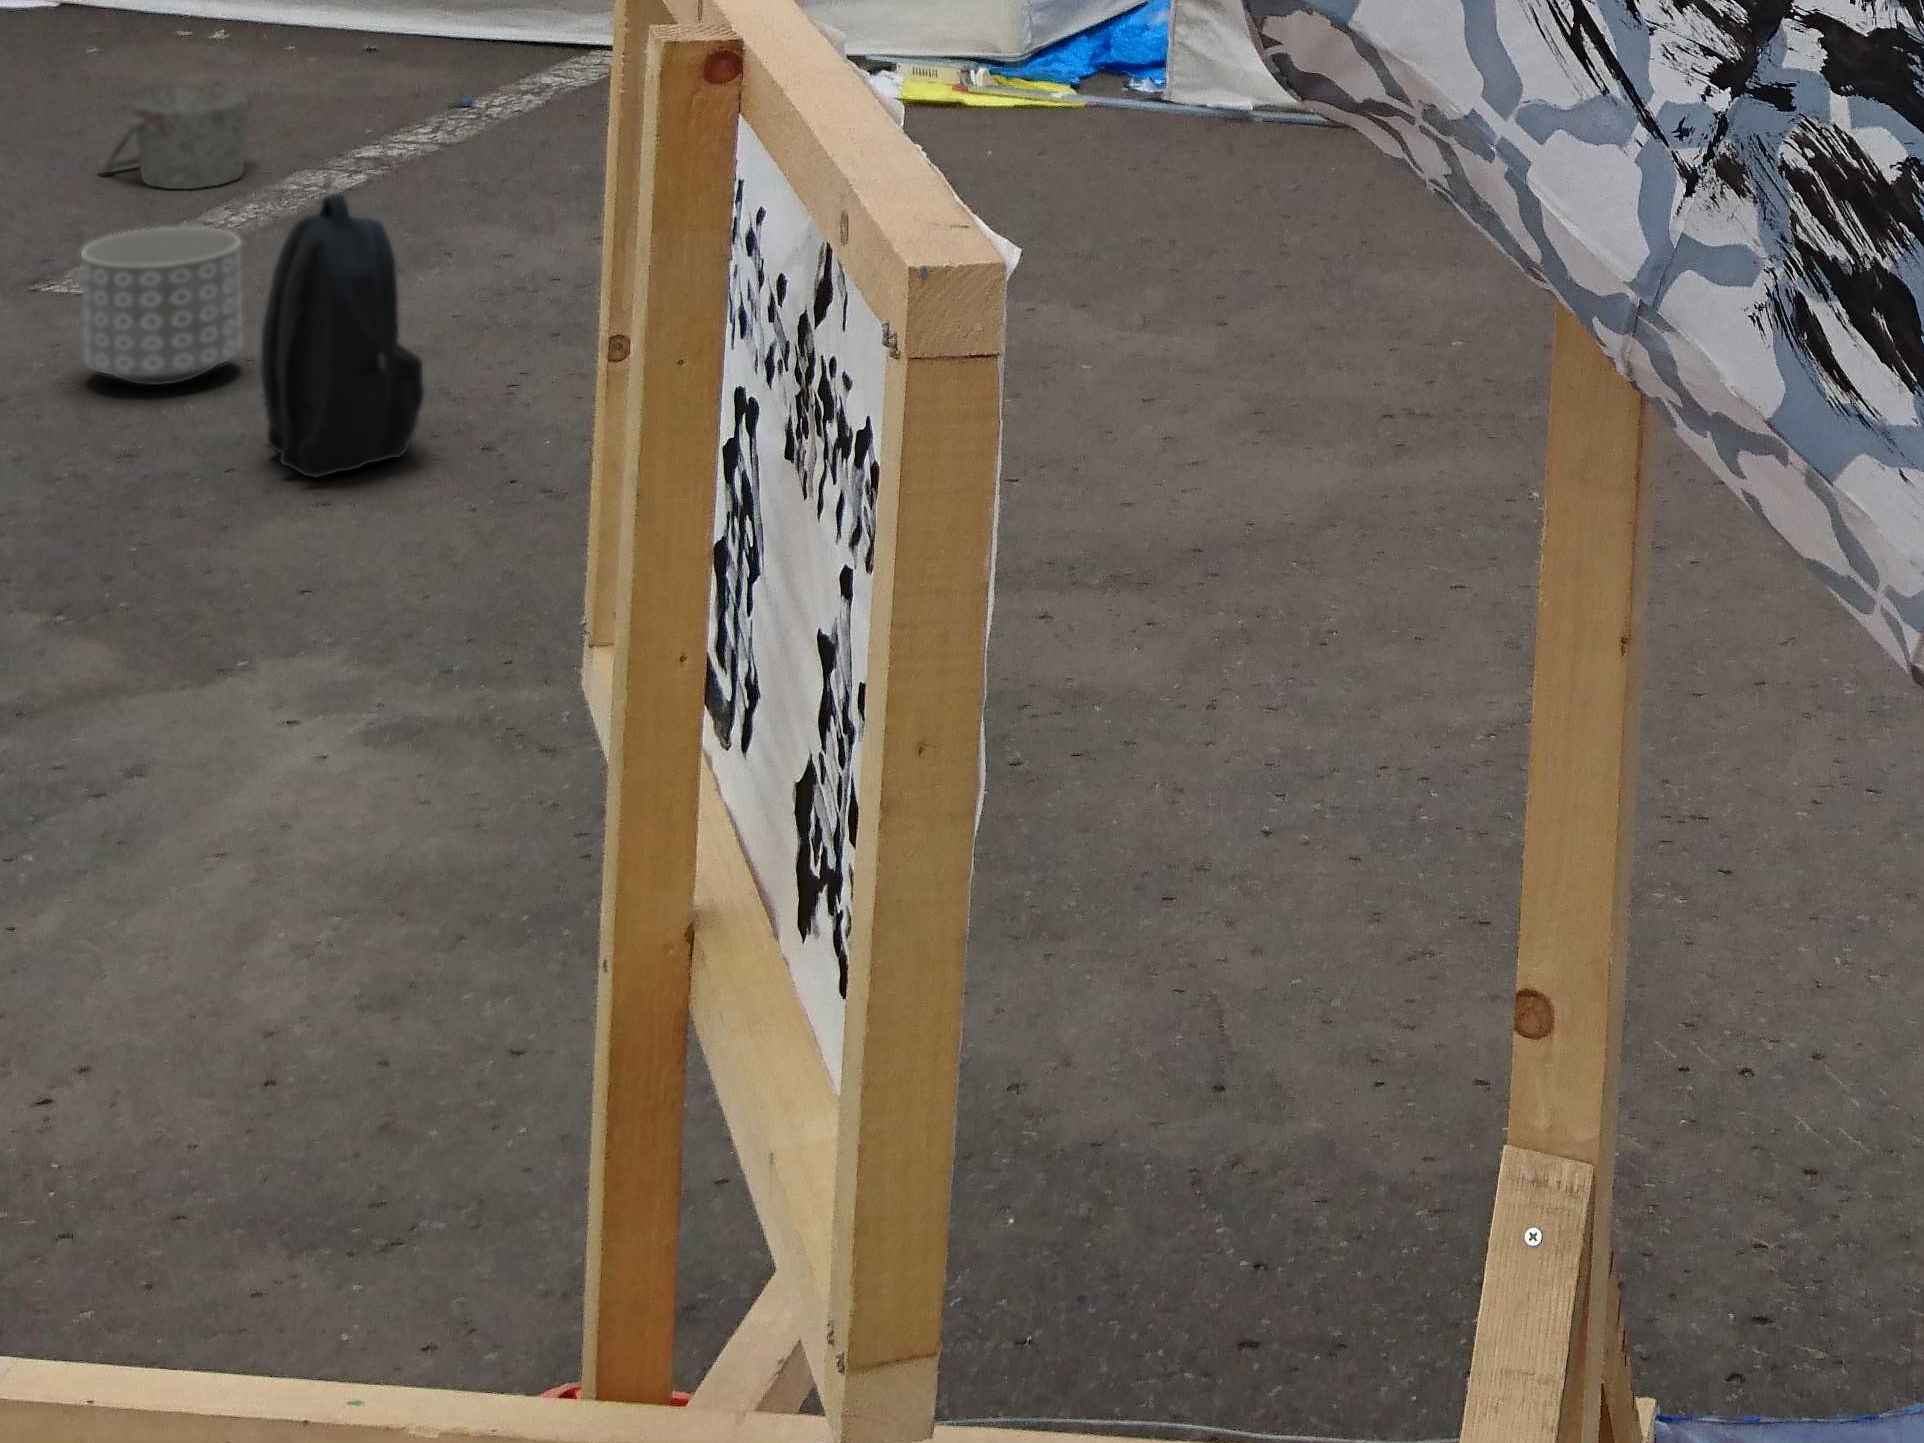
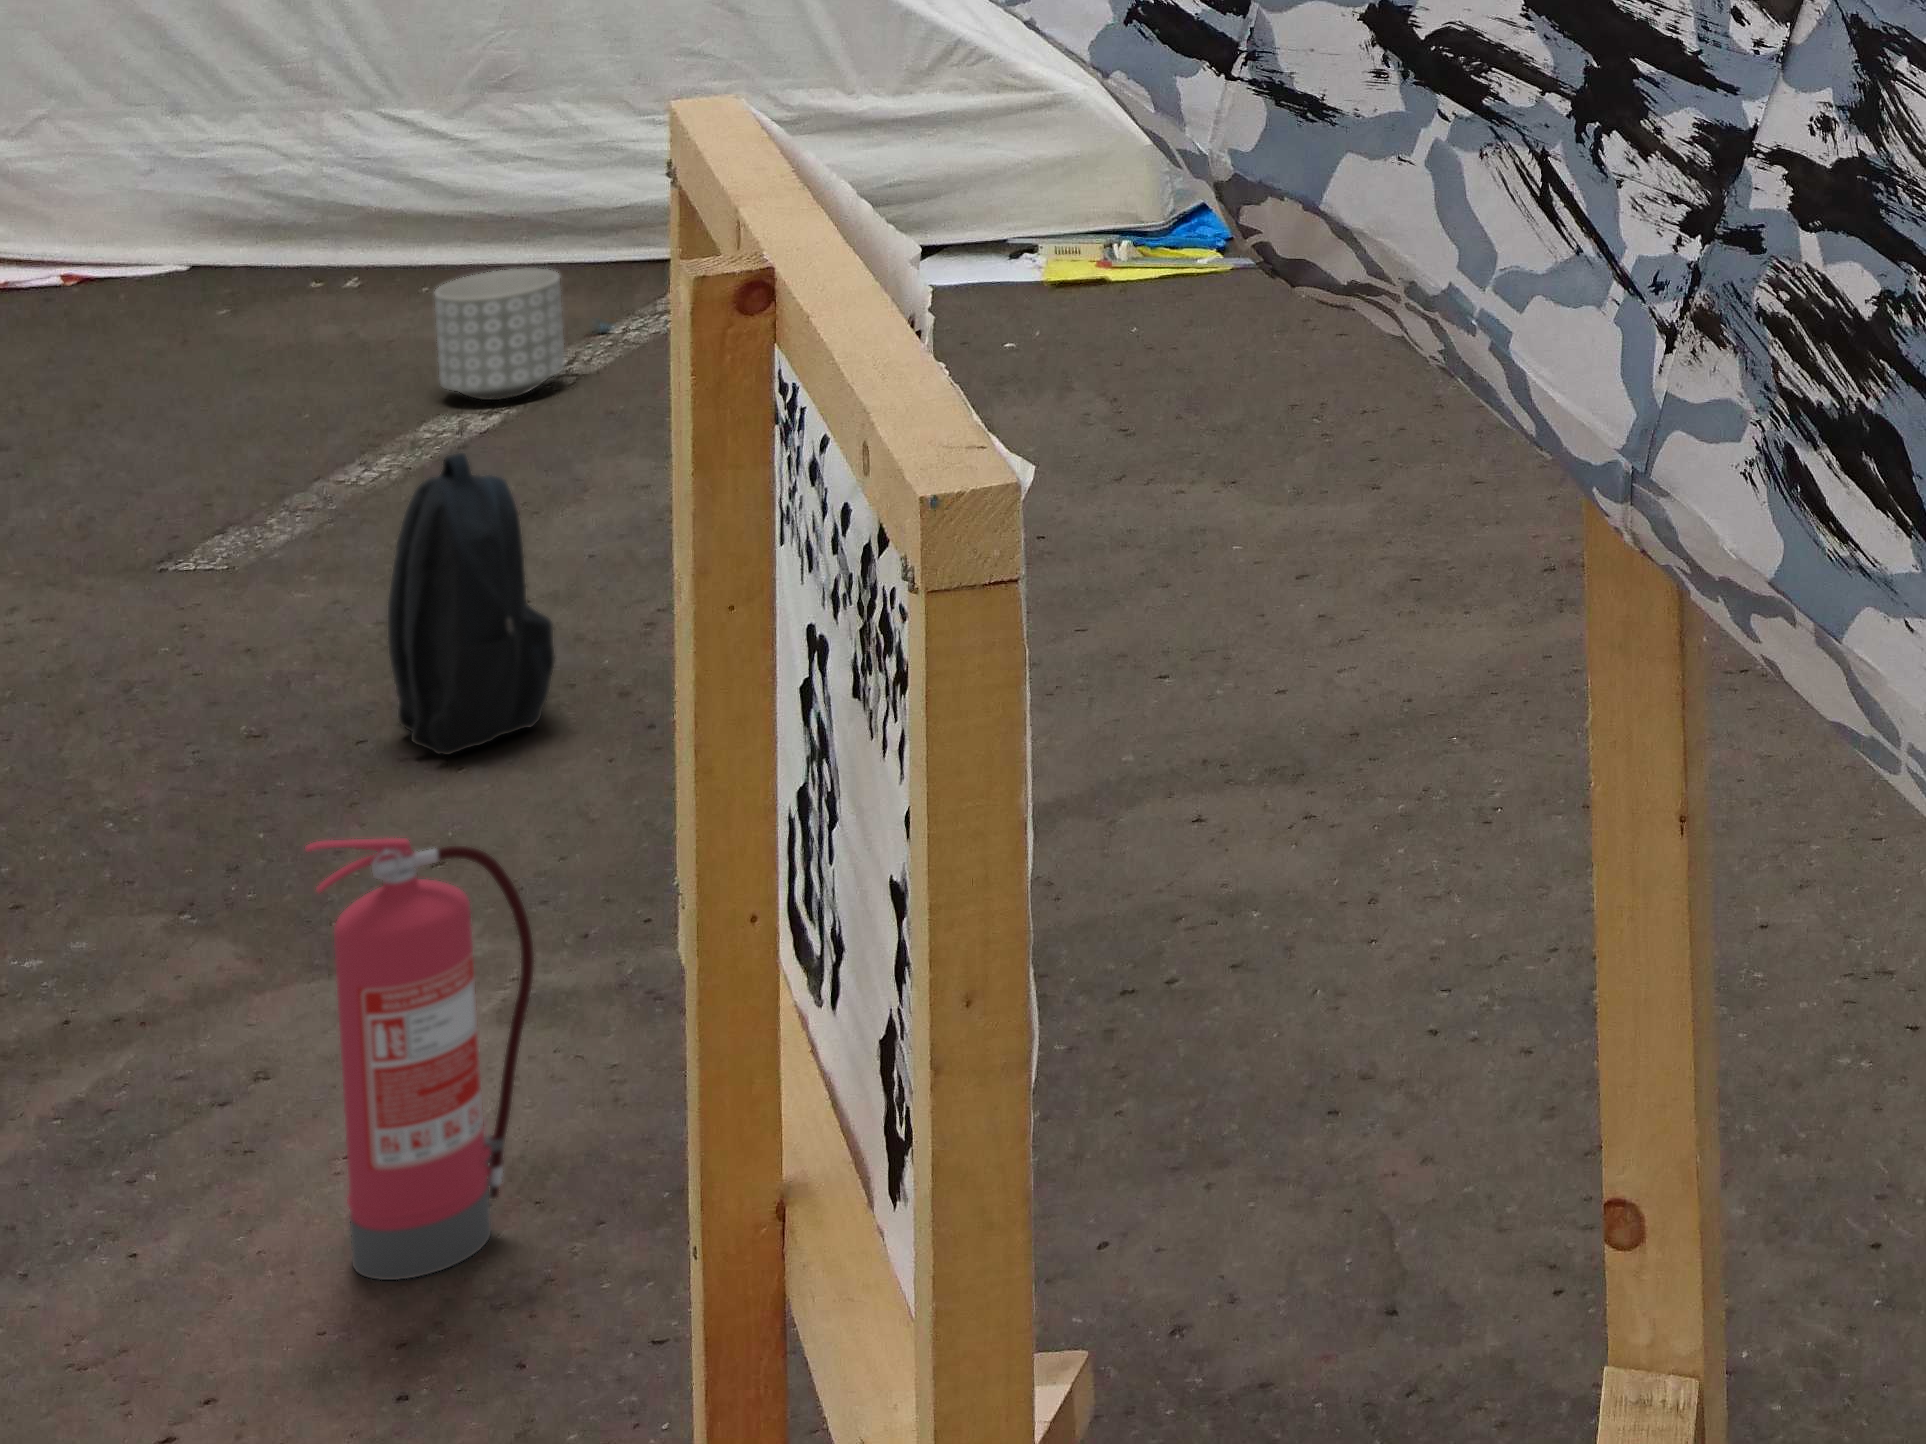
bucket: present [97,87,252,189] -> none [228,351,382,462]
planter: present [81,227,243,385] -> present [435,269,565,400]
fire extinguisher: none [192,552,412,964] -> present [306,838,534,1280]

